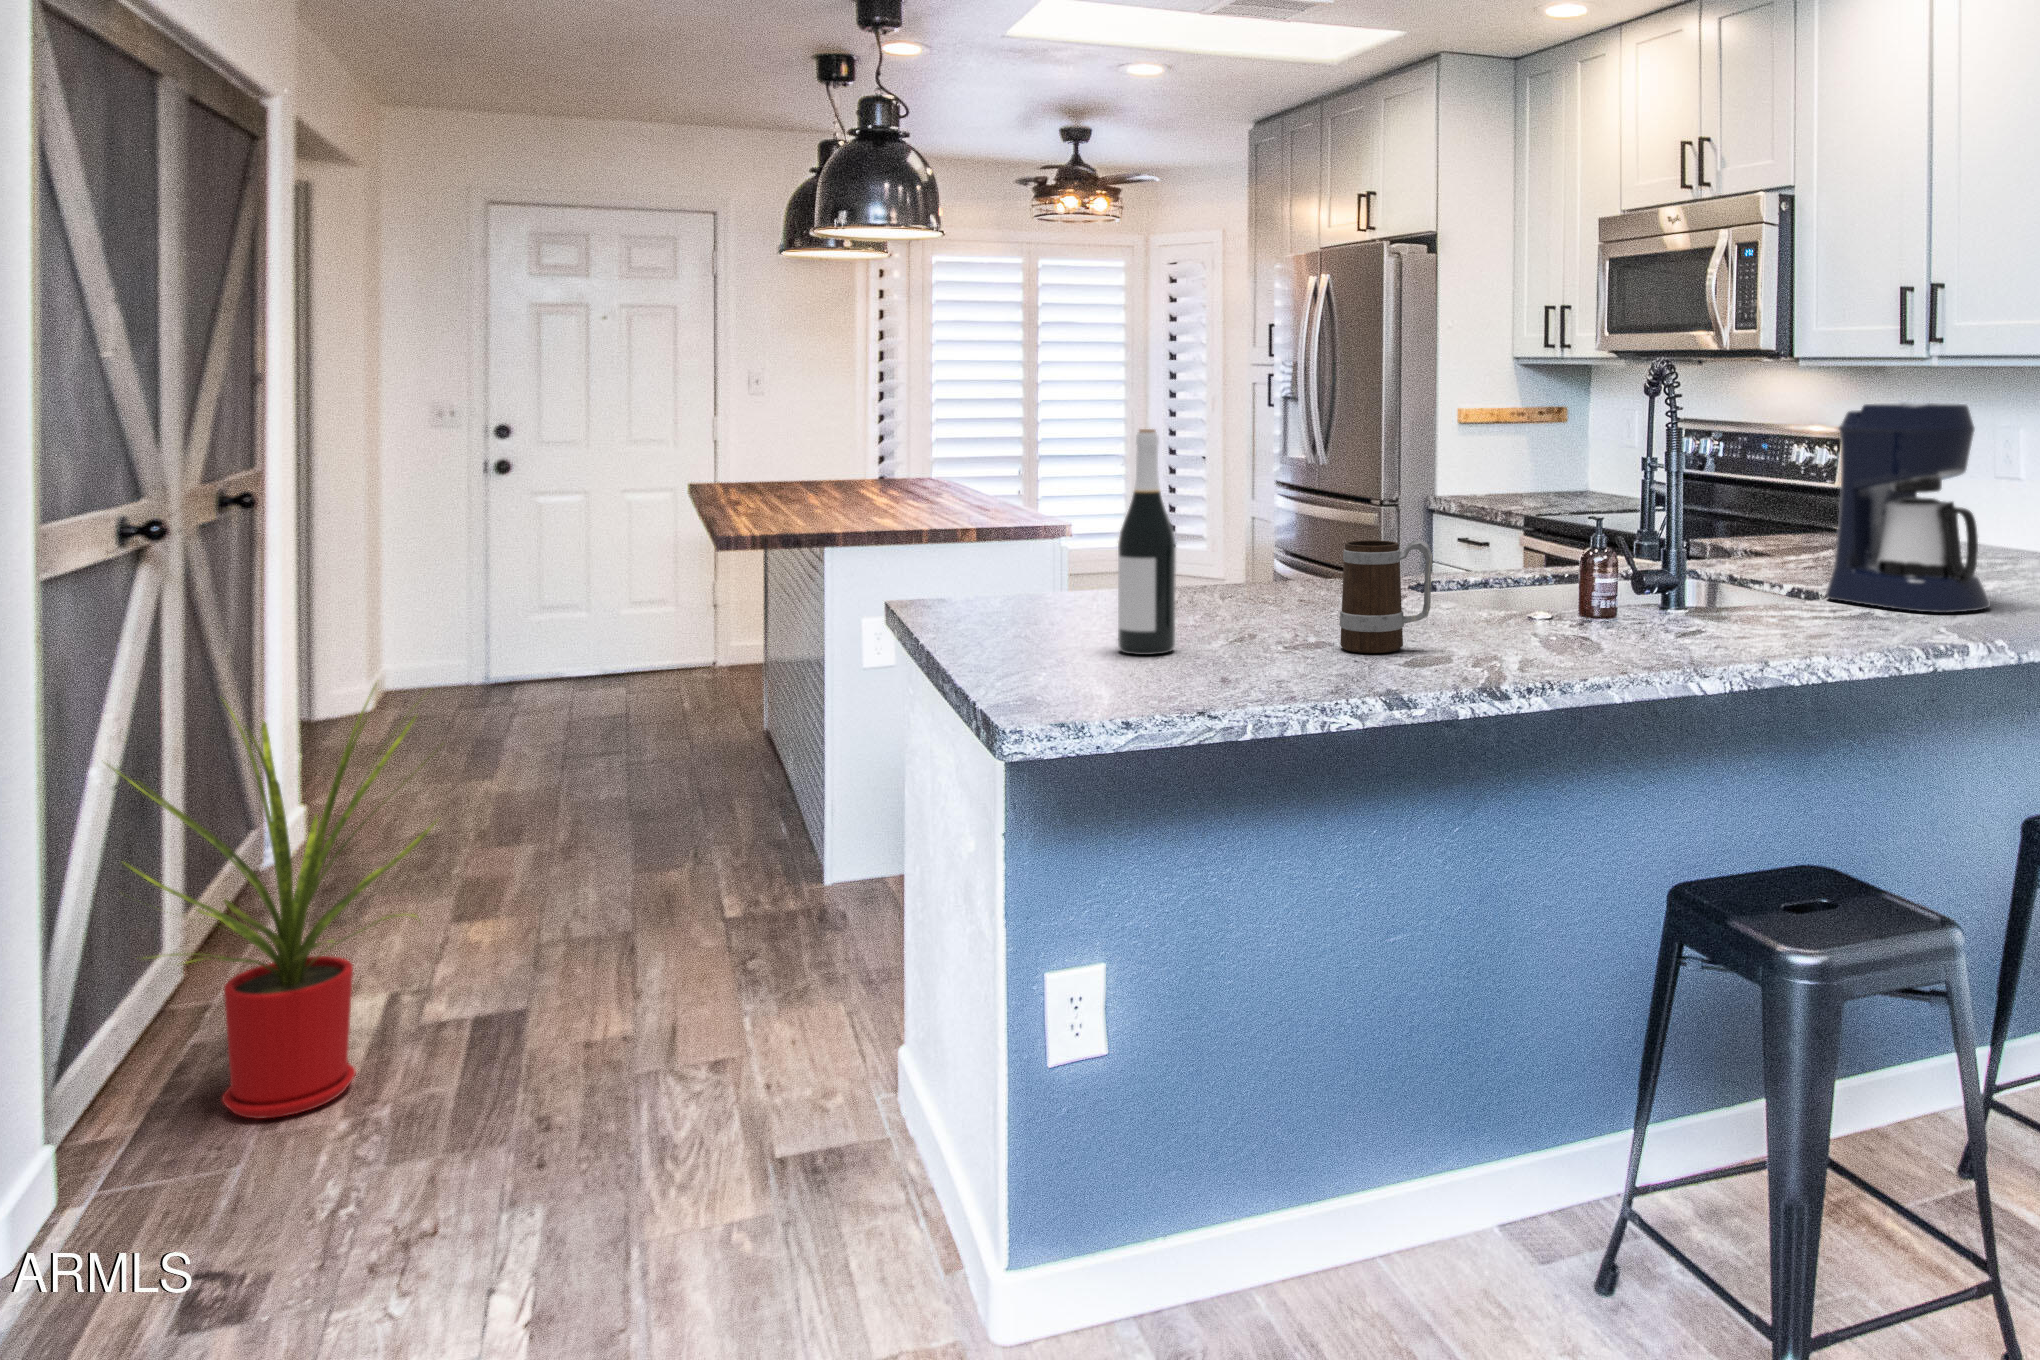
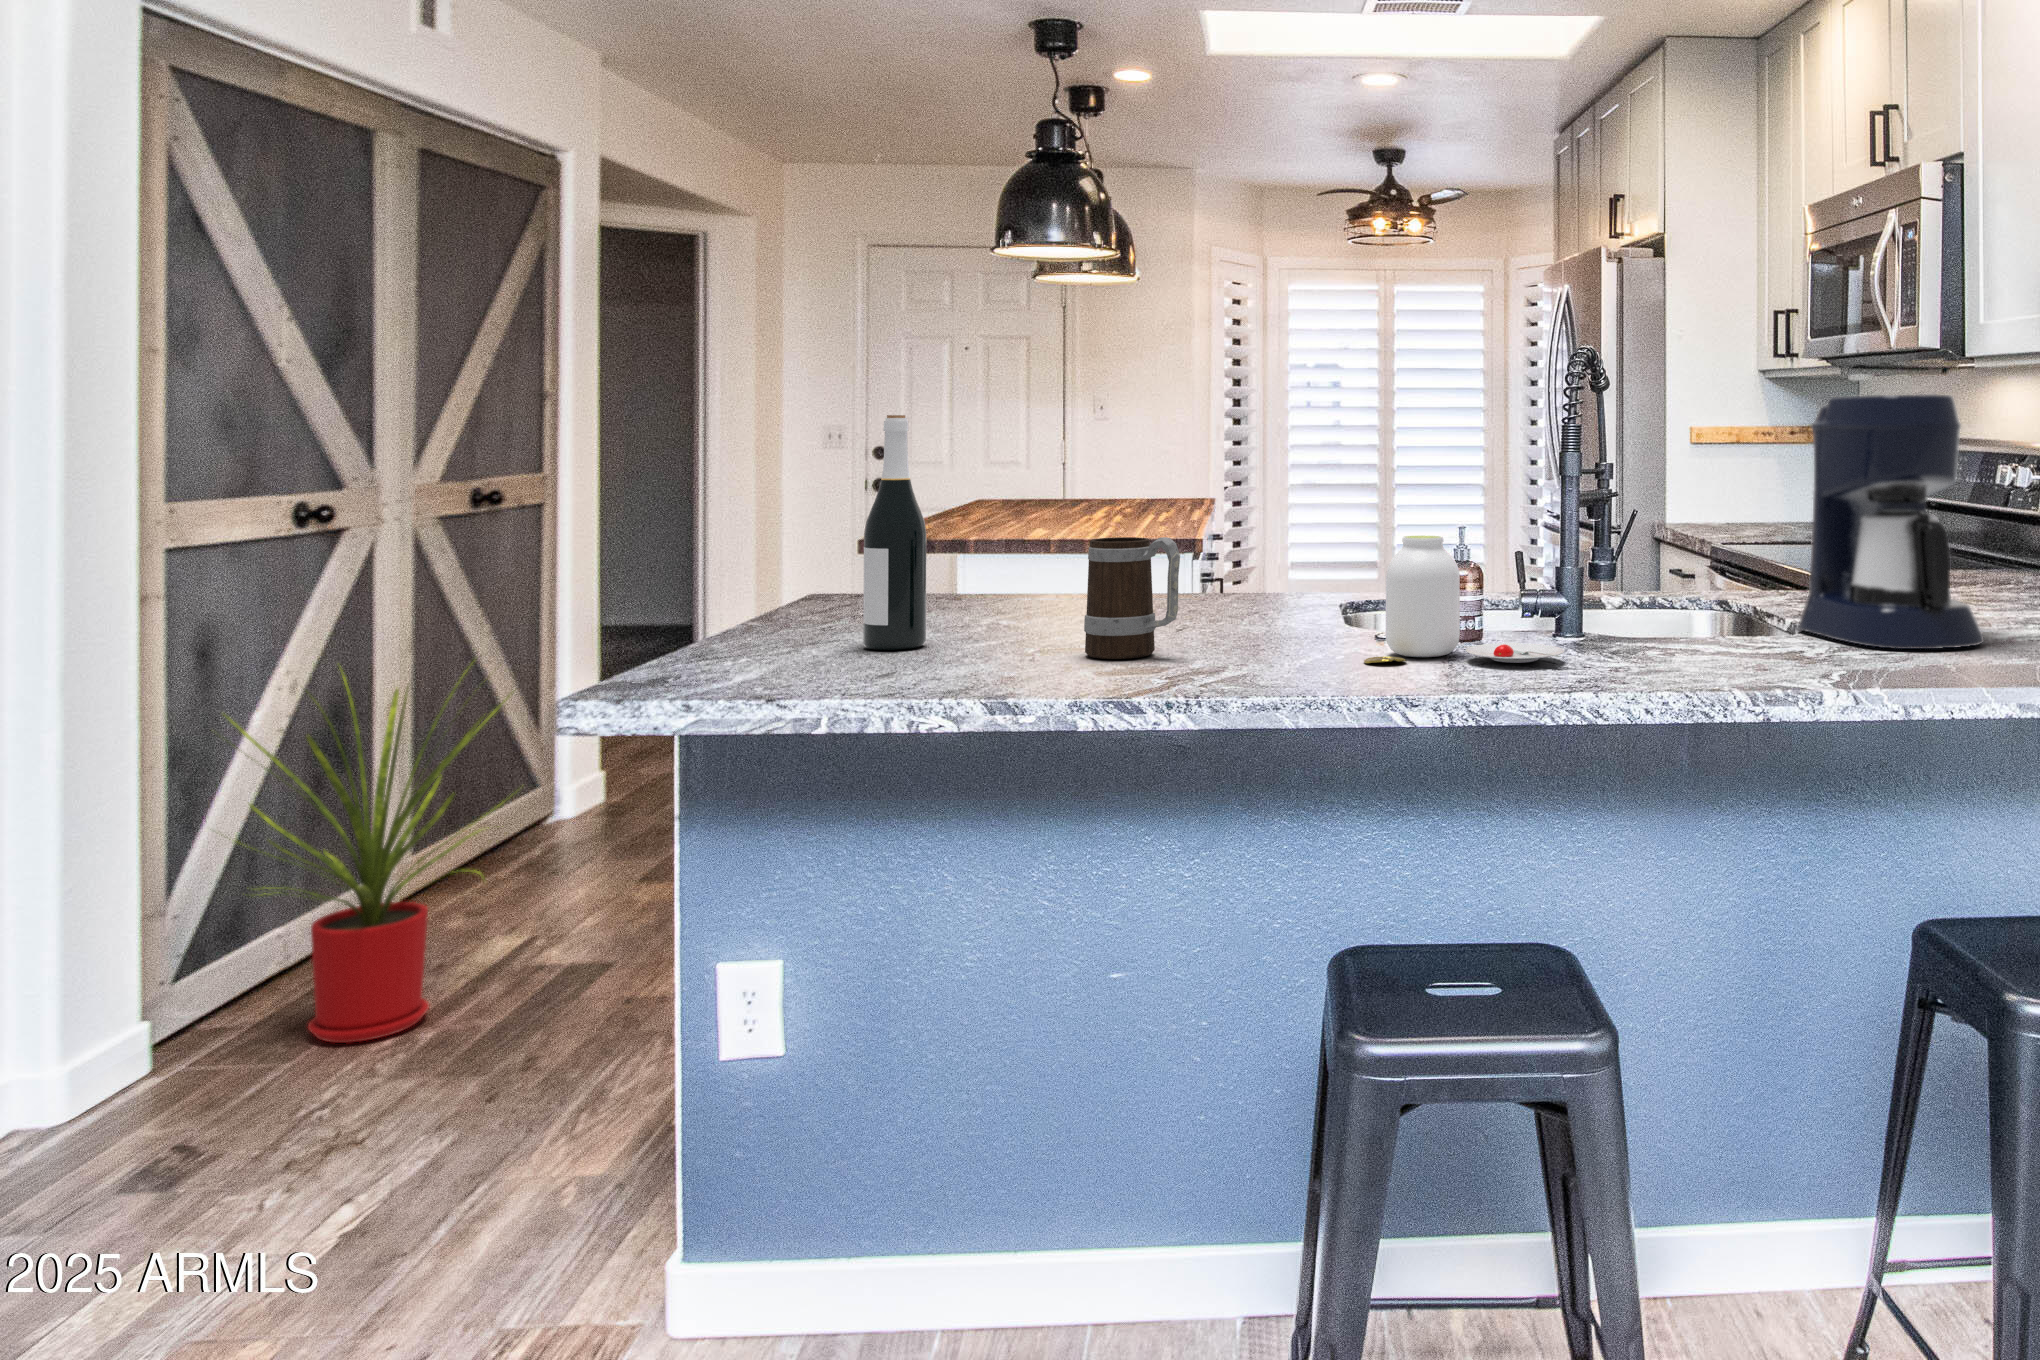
jar: none [1581,531,1755,646] -> present [1364,535,1564,663]

